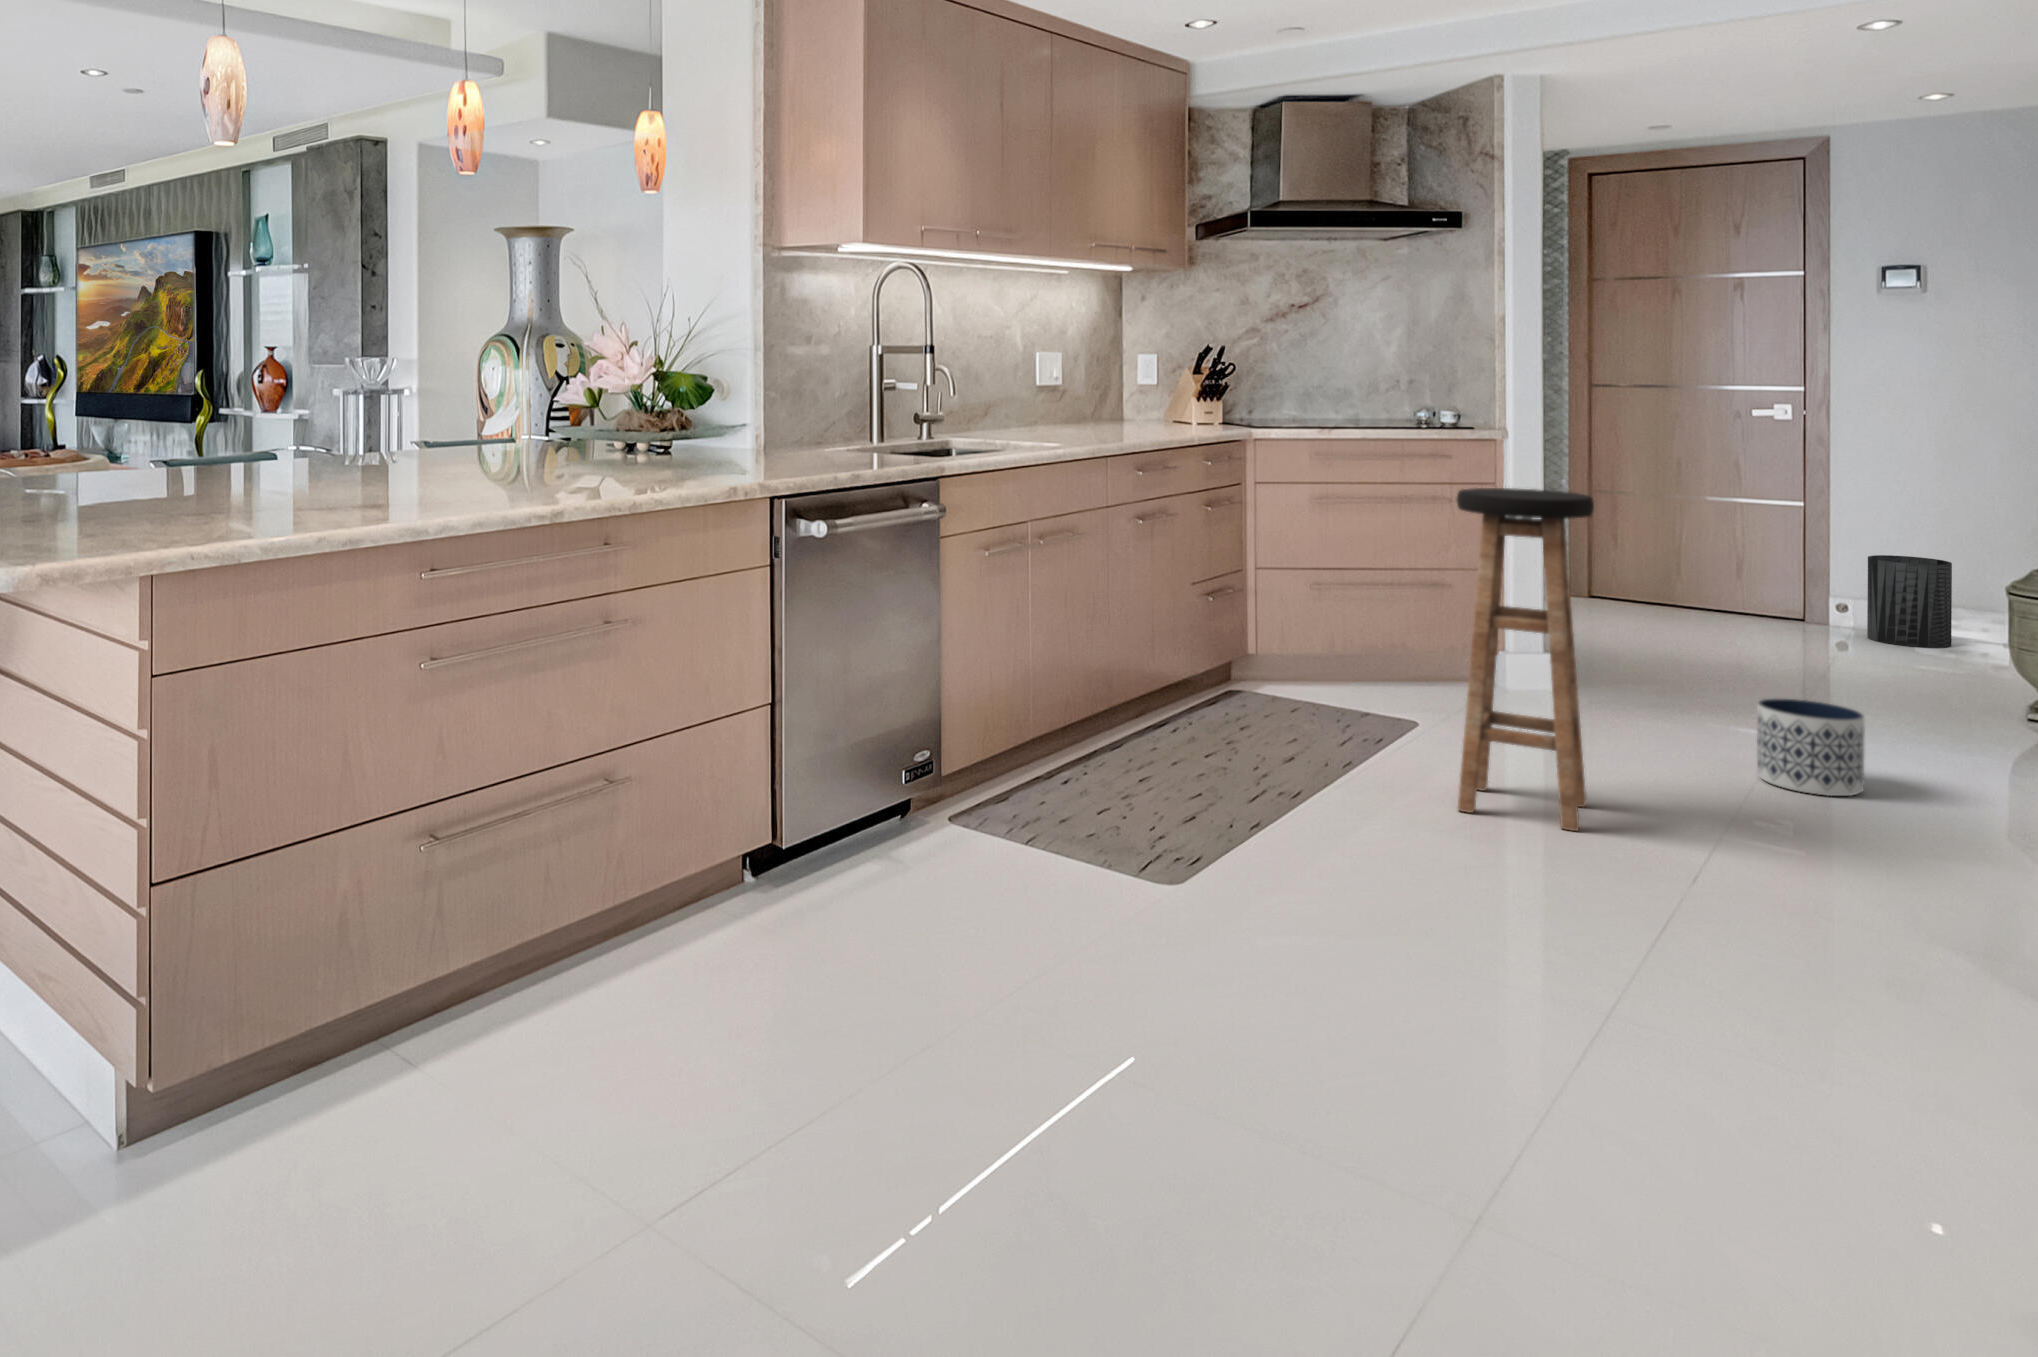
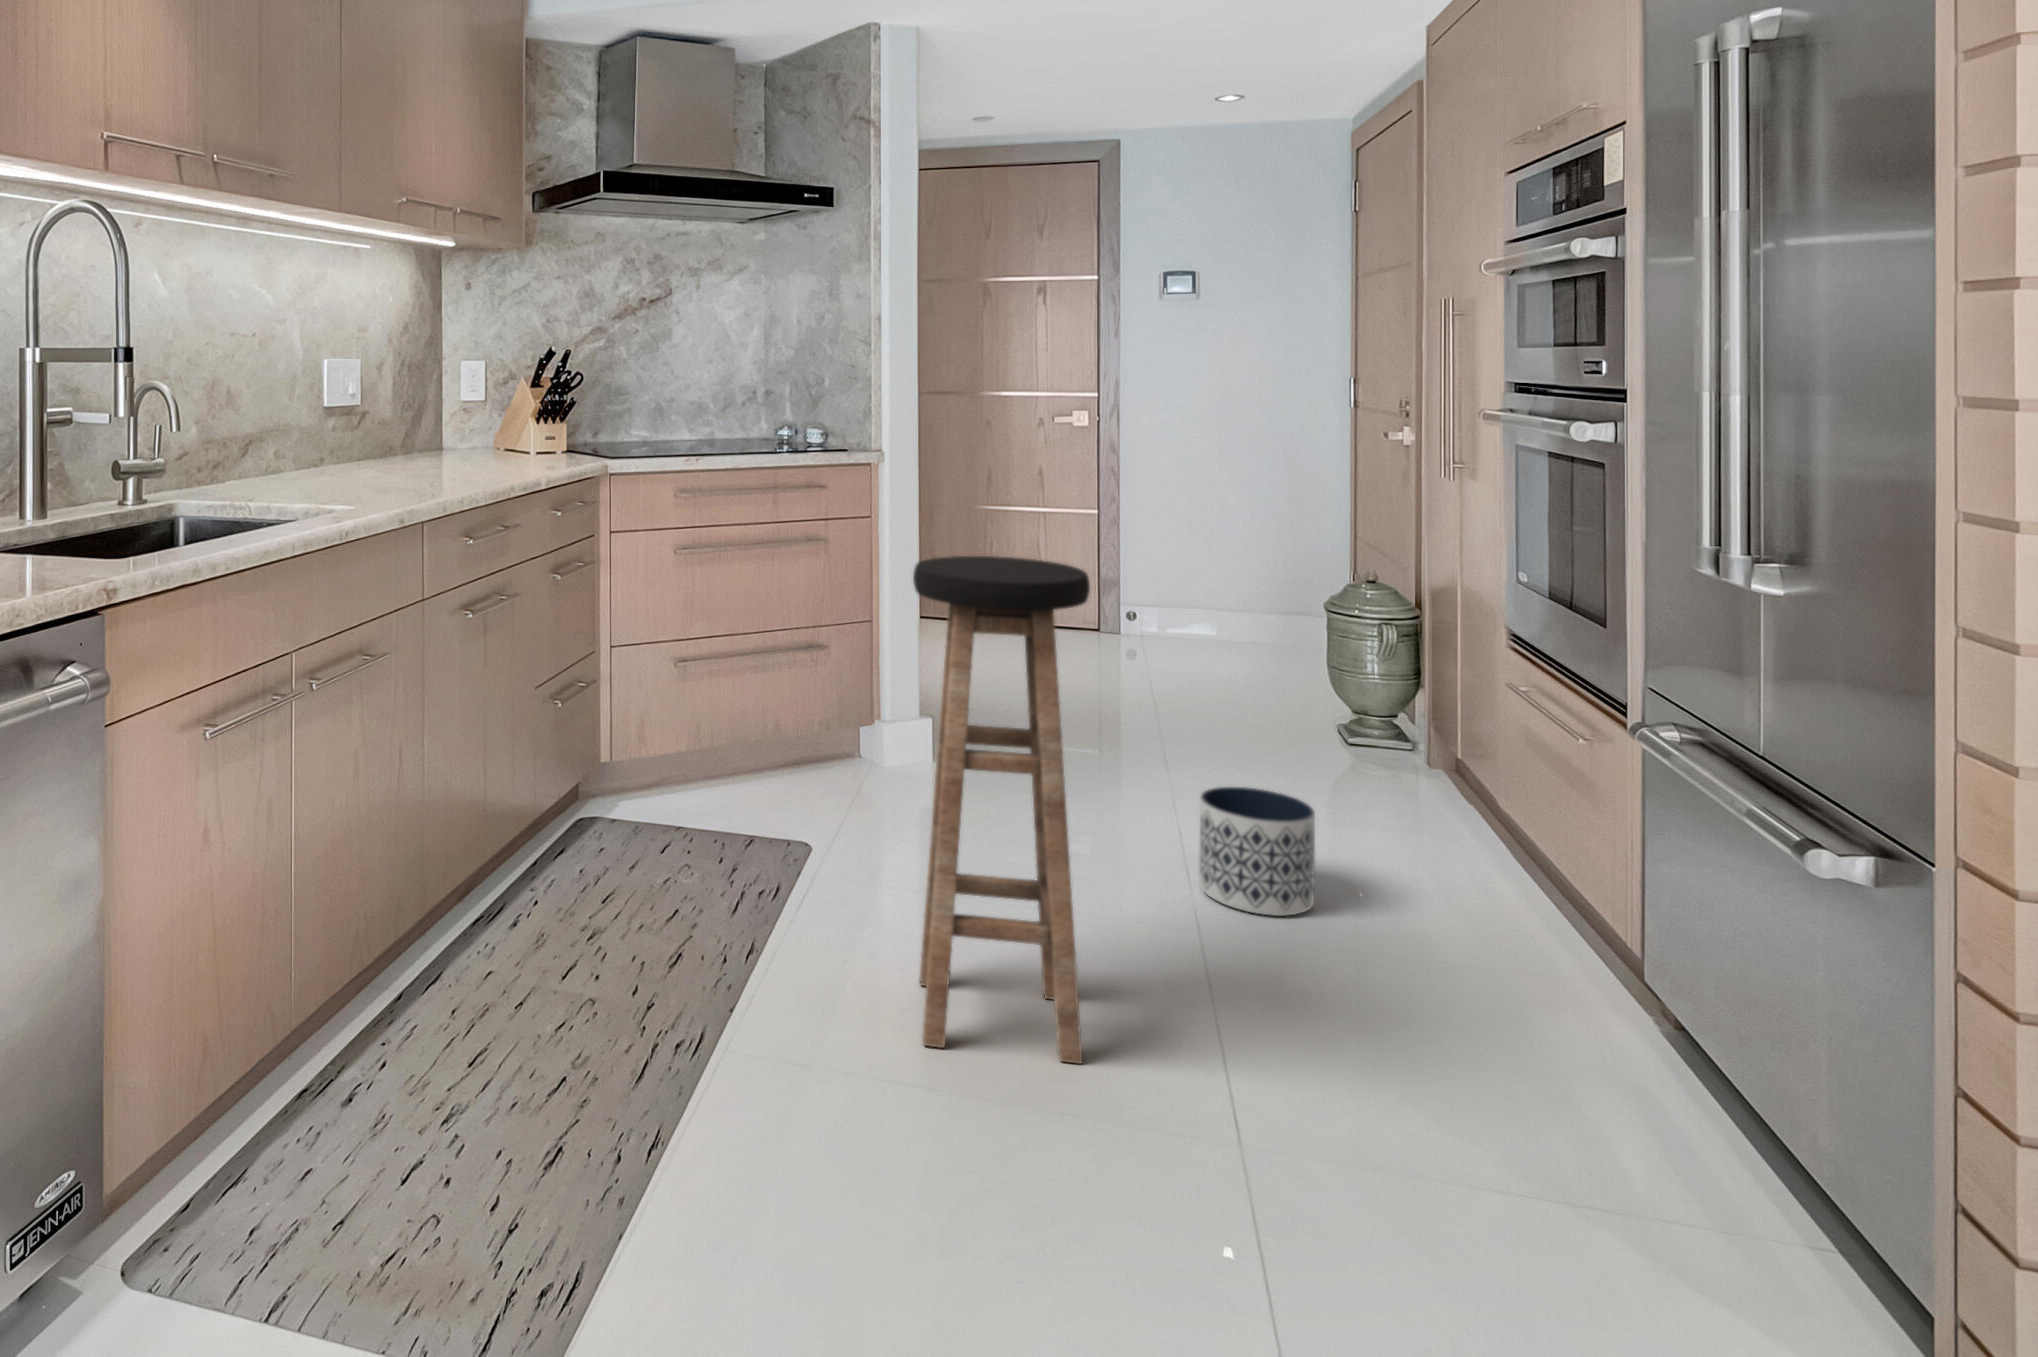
trash can: present [1867,555,1952,648] -> none [1156,560,1225,653]

